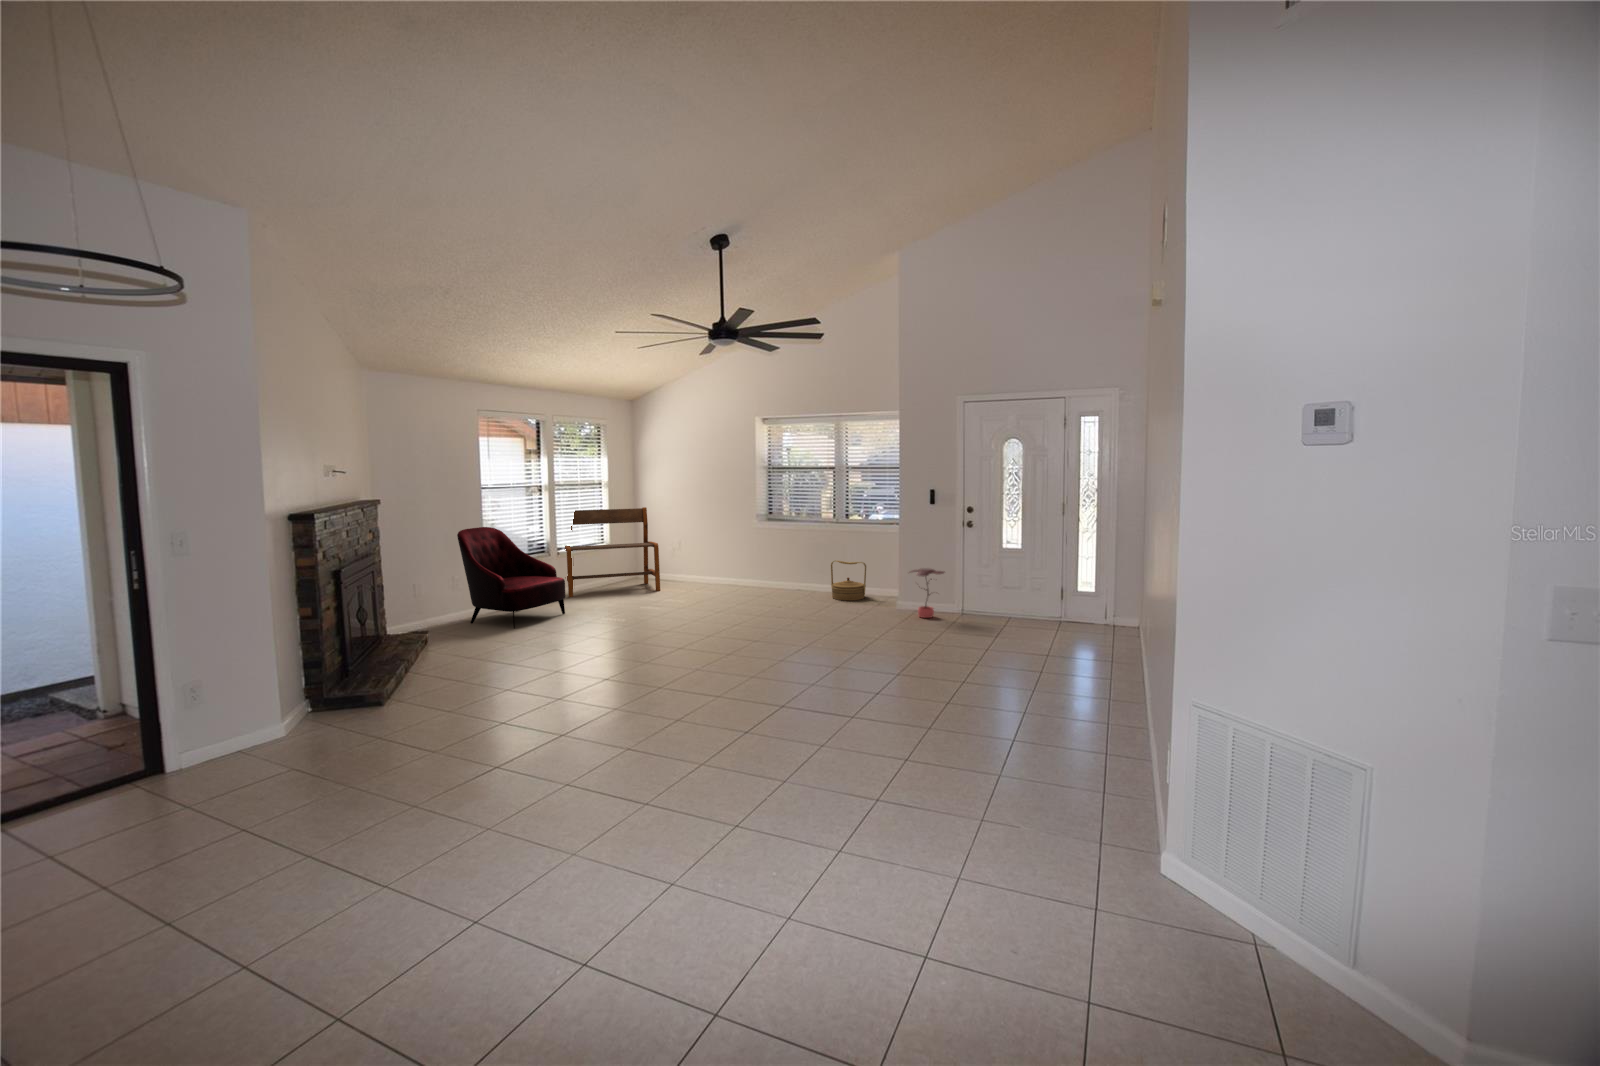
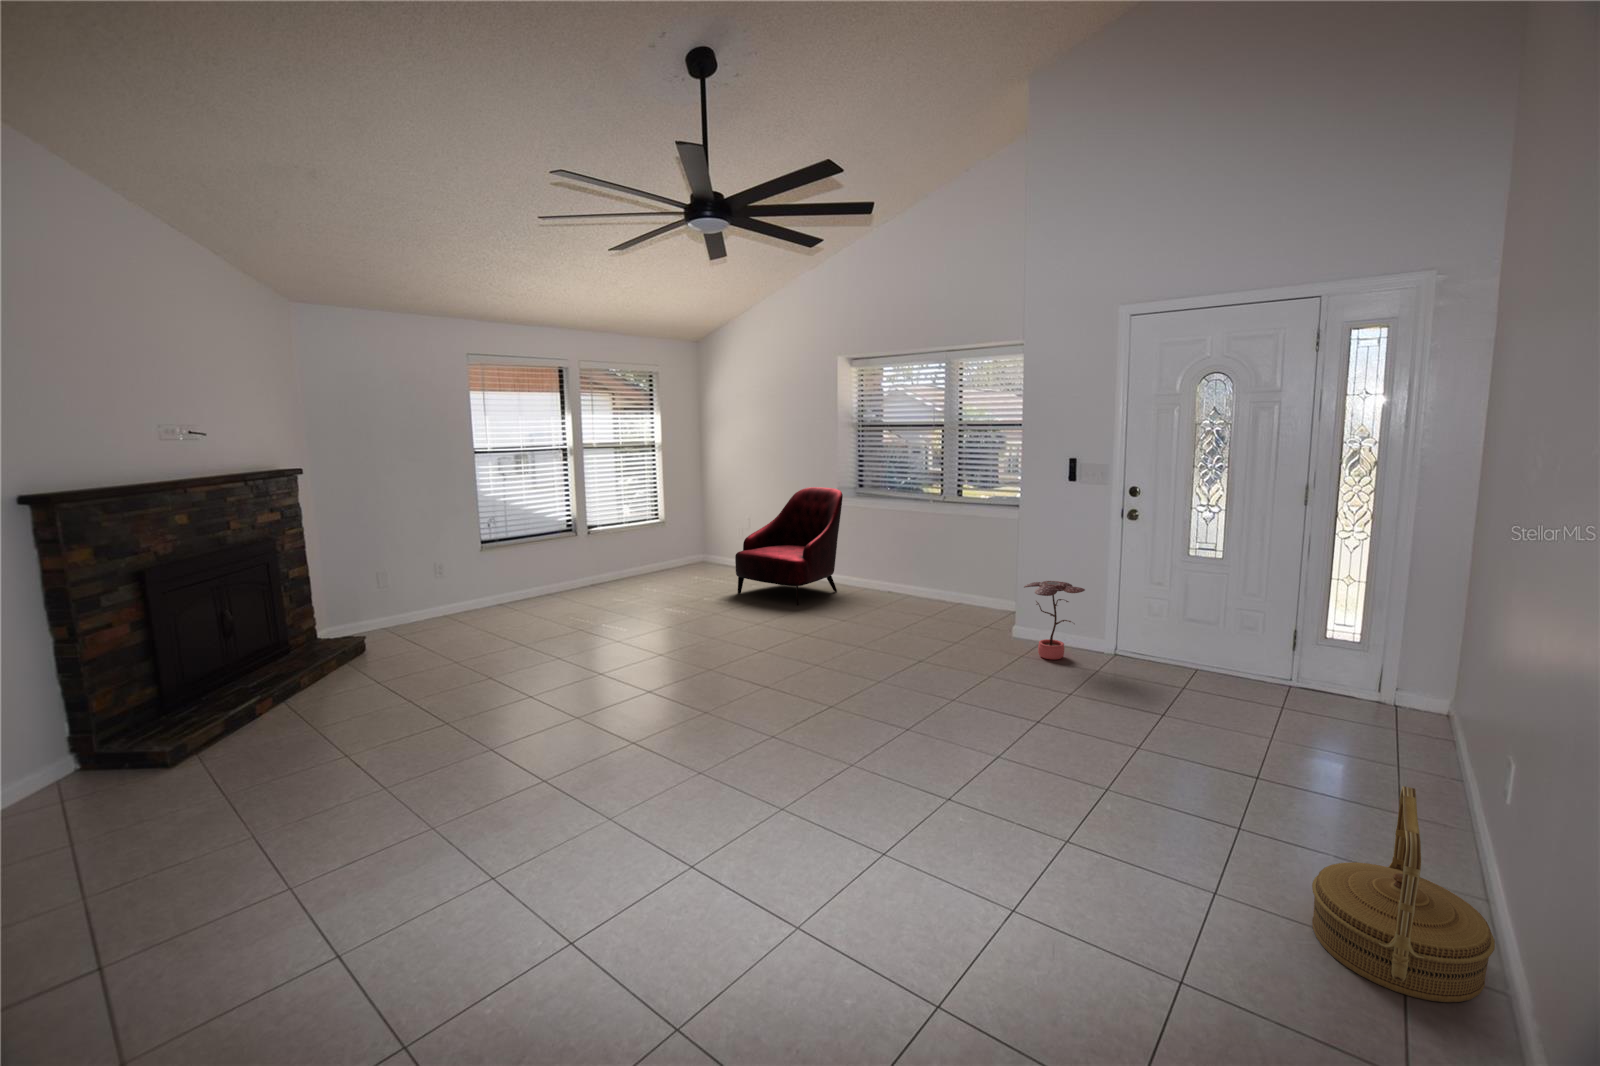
bench: present [565,507,660,597] -> none [595,476,712,588]
armchair: present [457,527,566,628] -> present [735,487,843,605]
woven basket: present [831,561,866,600] -> present [1312,786,1495,1003]

